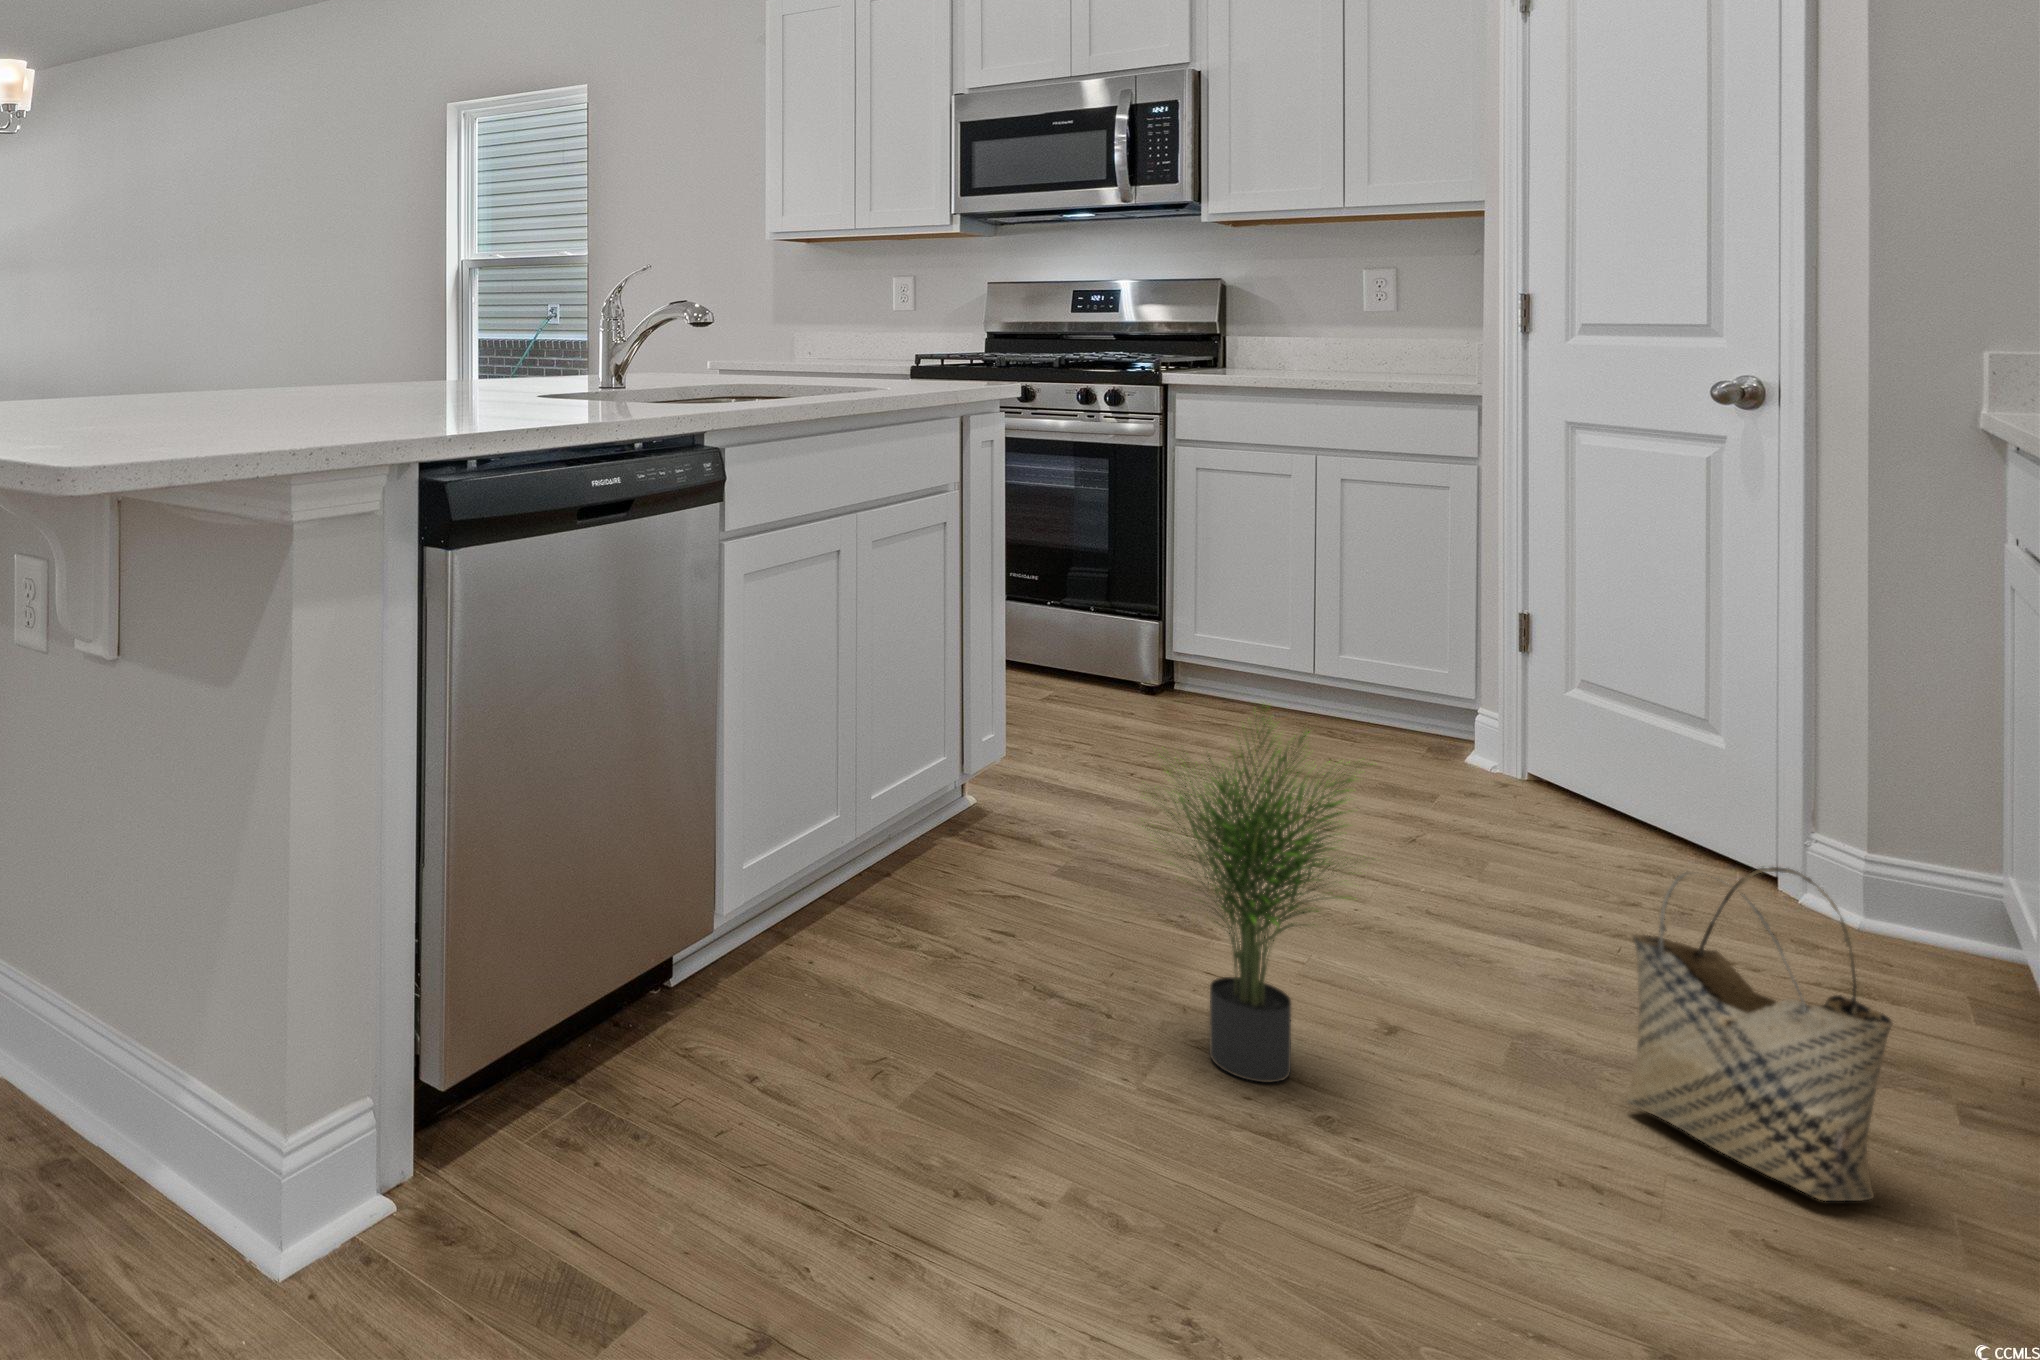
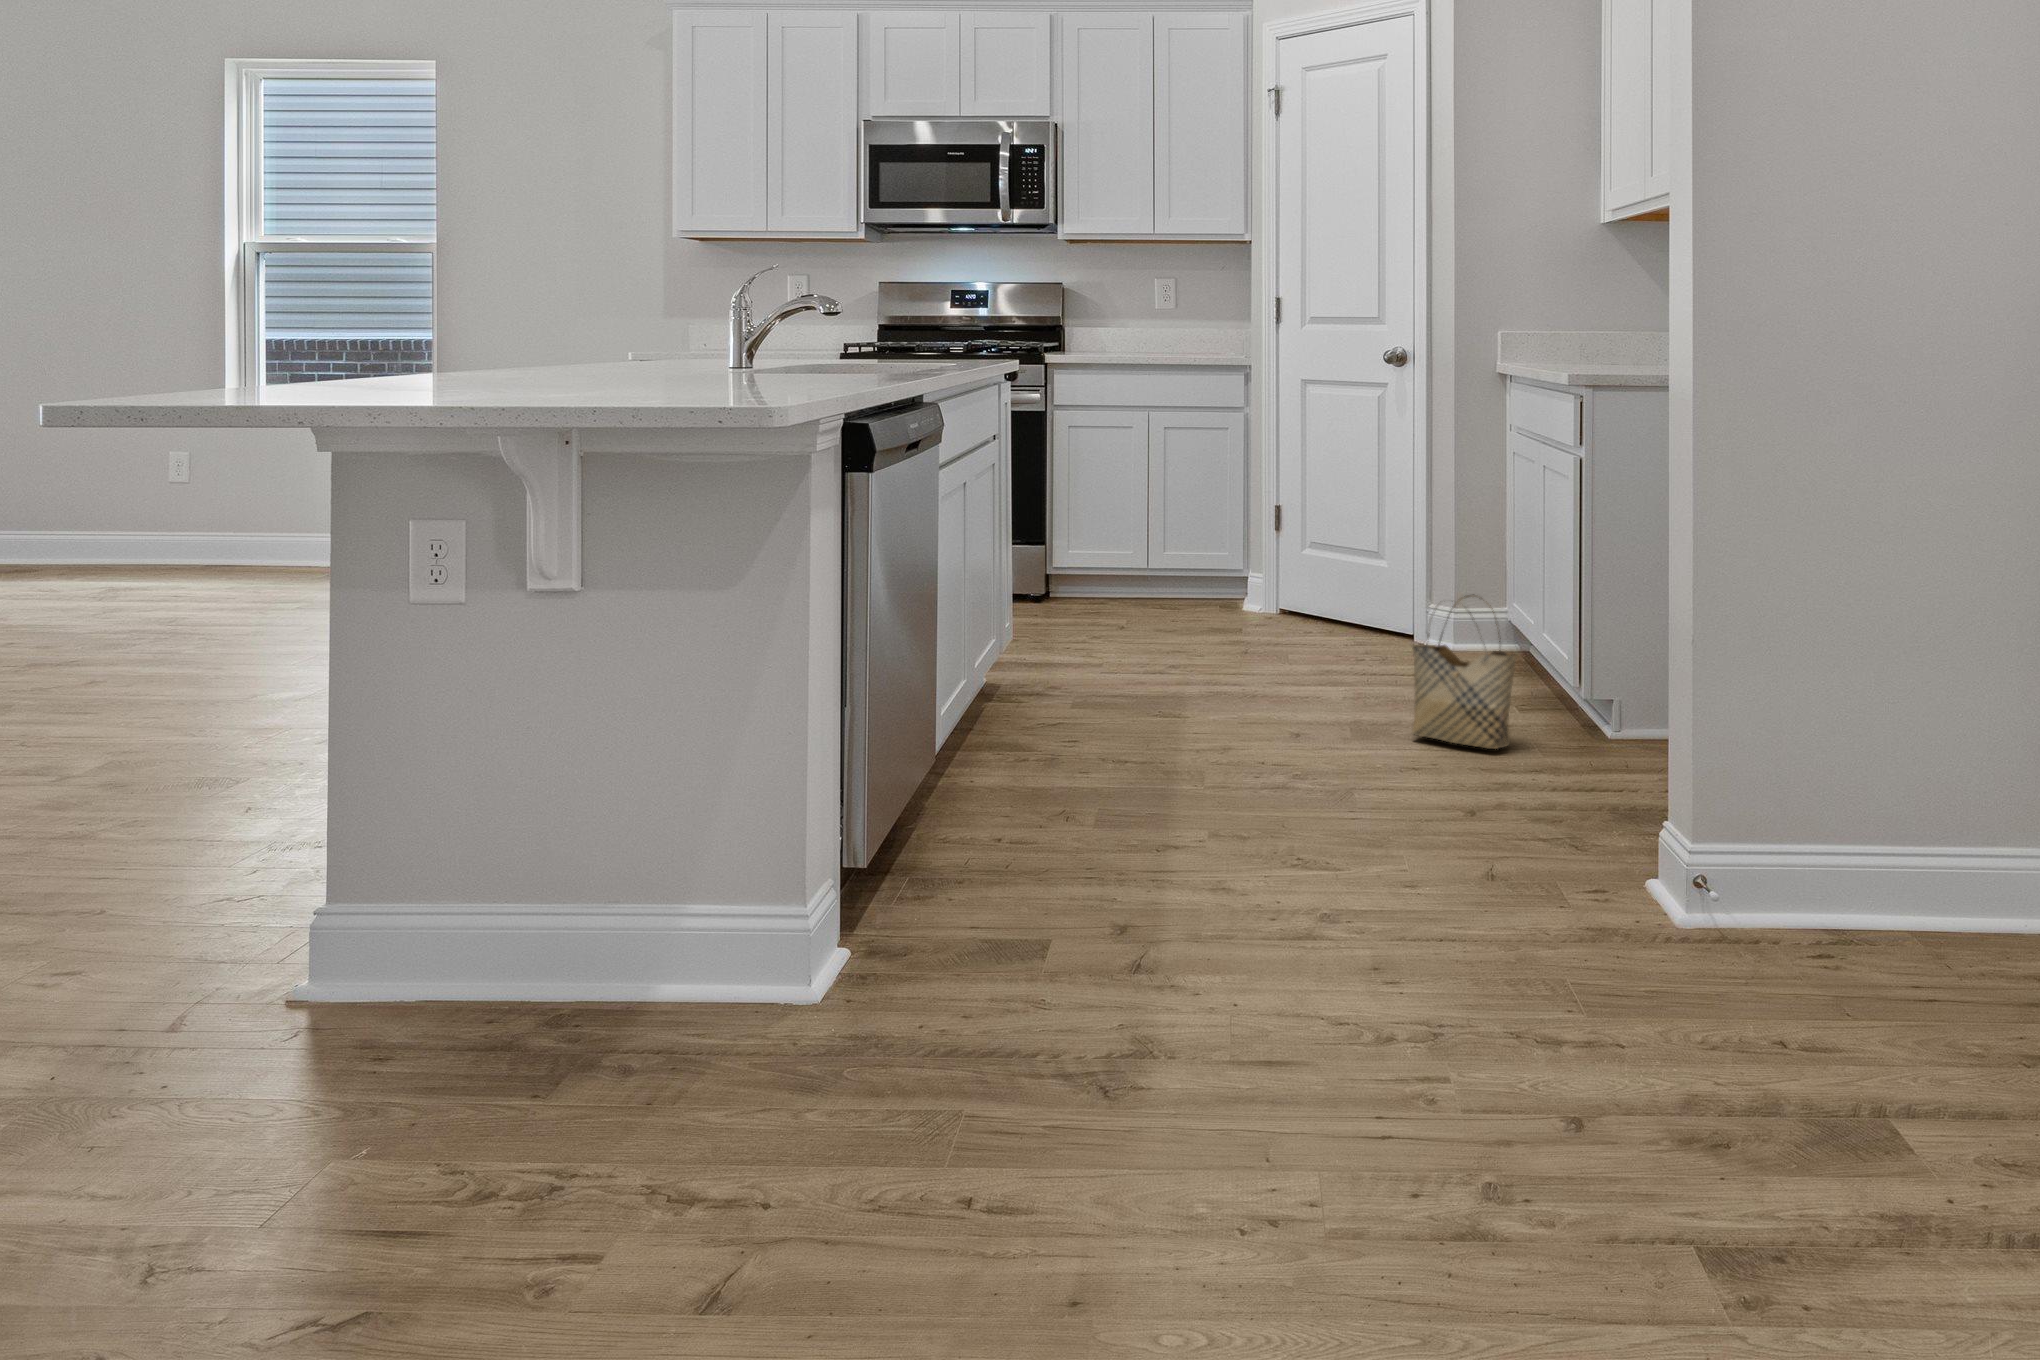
potted plant: present [1139,711,1373,1082] -> none [1171,545,1312,770]

